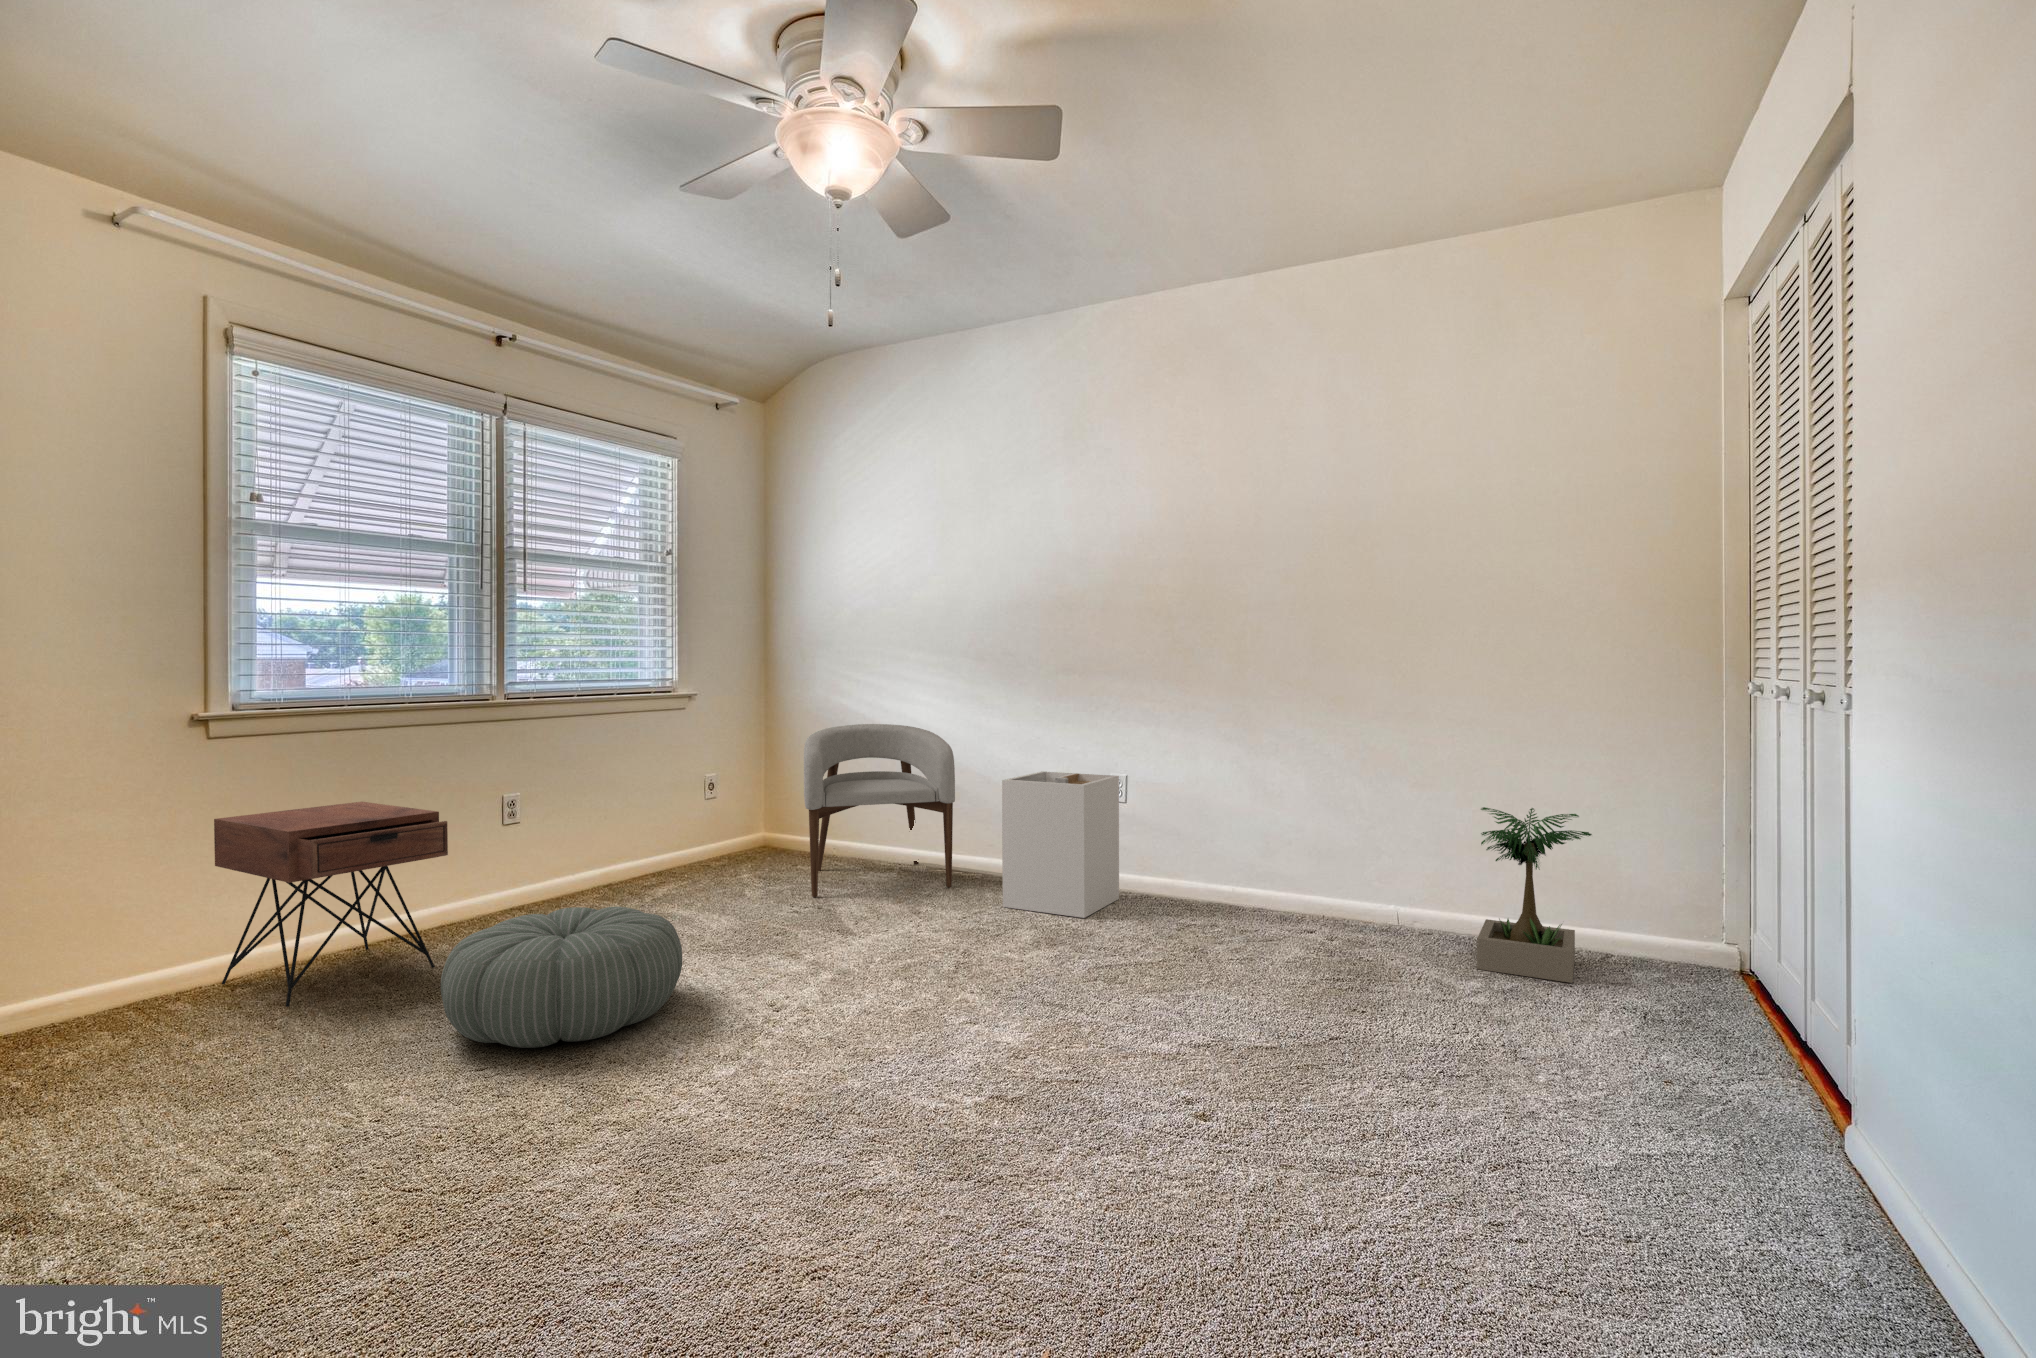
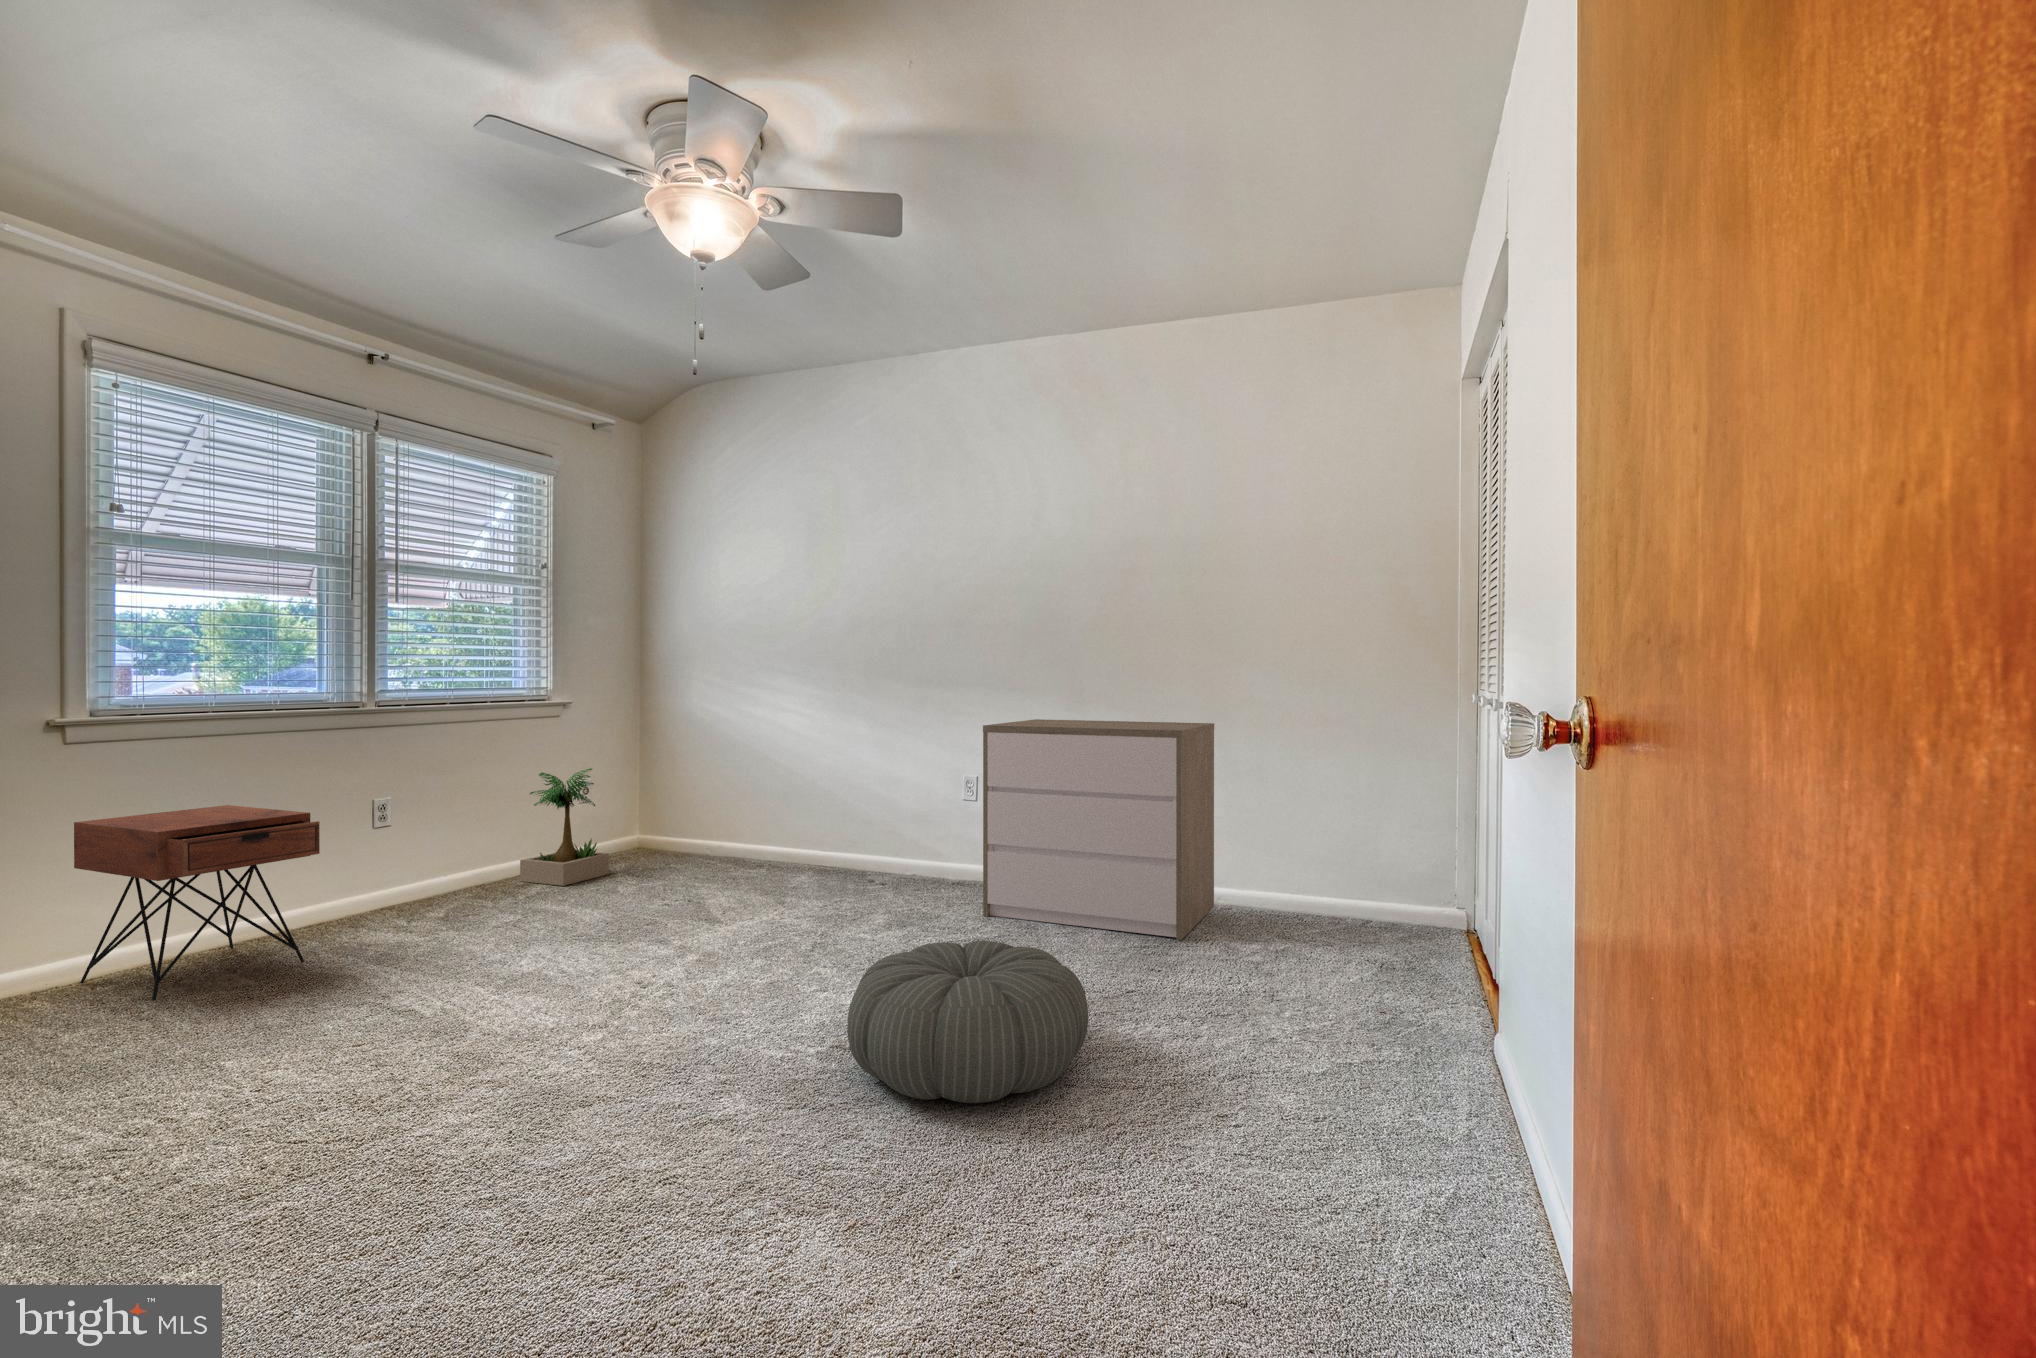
dresser: none [1143,714,1413,974] -> present [983,719,1214,940]
armchair: present [804,724,955,897] -> none [674,730,818,891]
laundry hamper: present [1002,771,1119,918] -> none [860,772,966,902]
potted plant: present [1477,807,1592,983] -> present [520,768,609,886]
pouf: present [441,907,682,1048] -> present [847,940,1088,1103]

